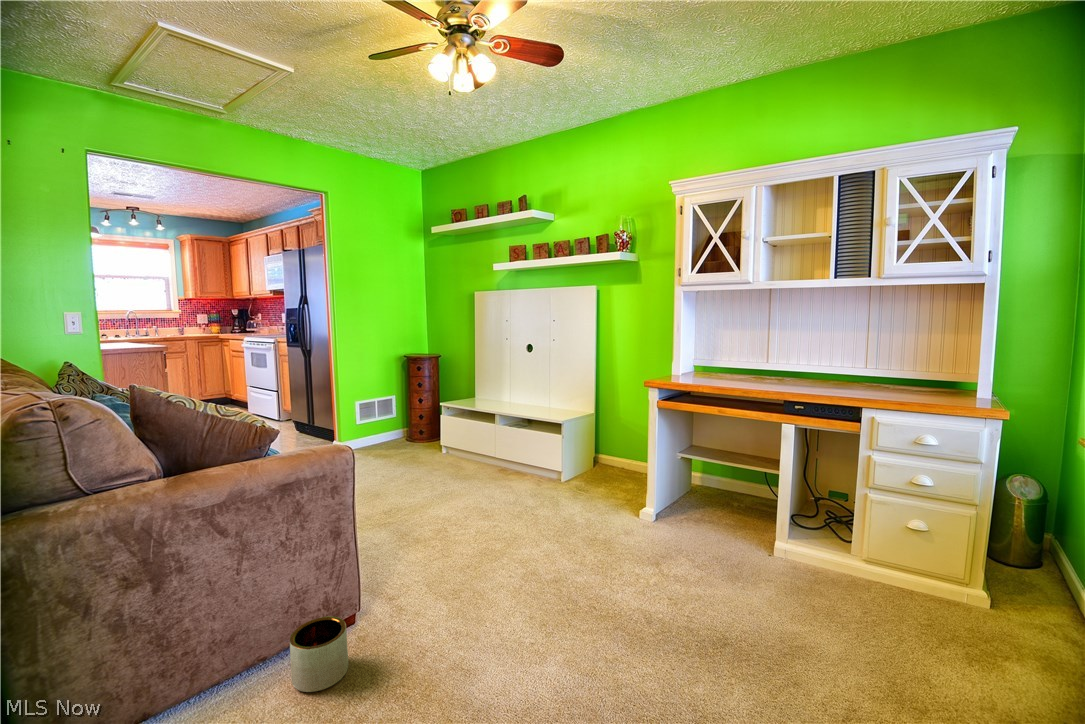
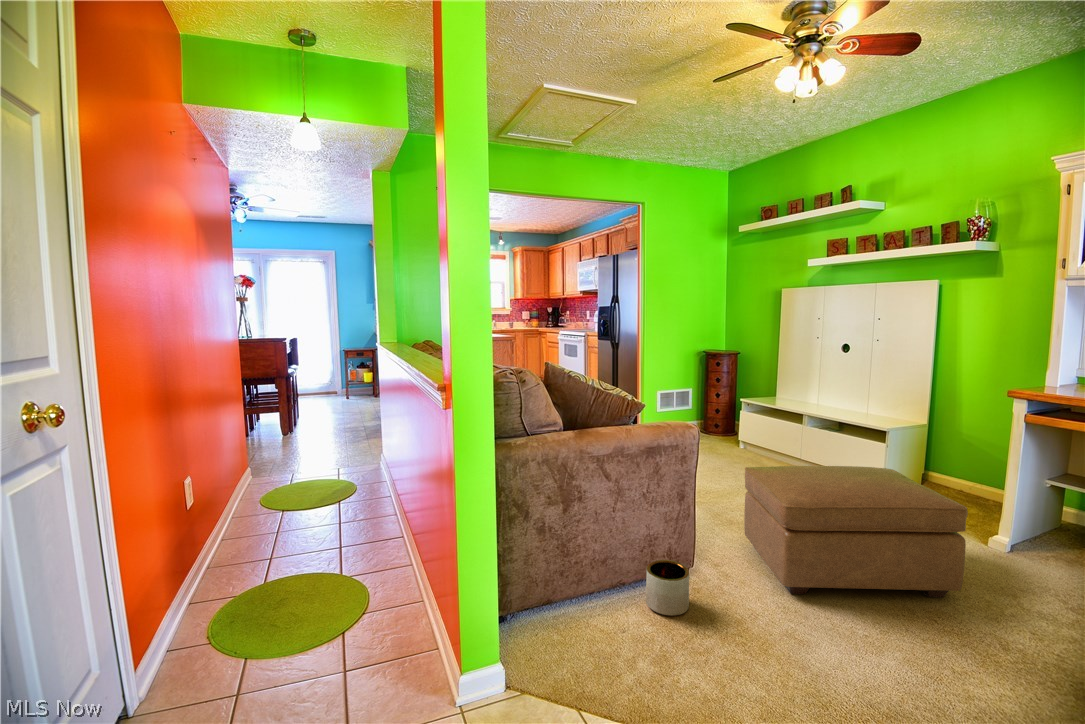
ottoman: none [425,461,612,614] -> present [744,466,968,597]

